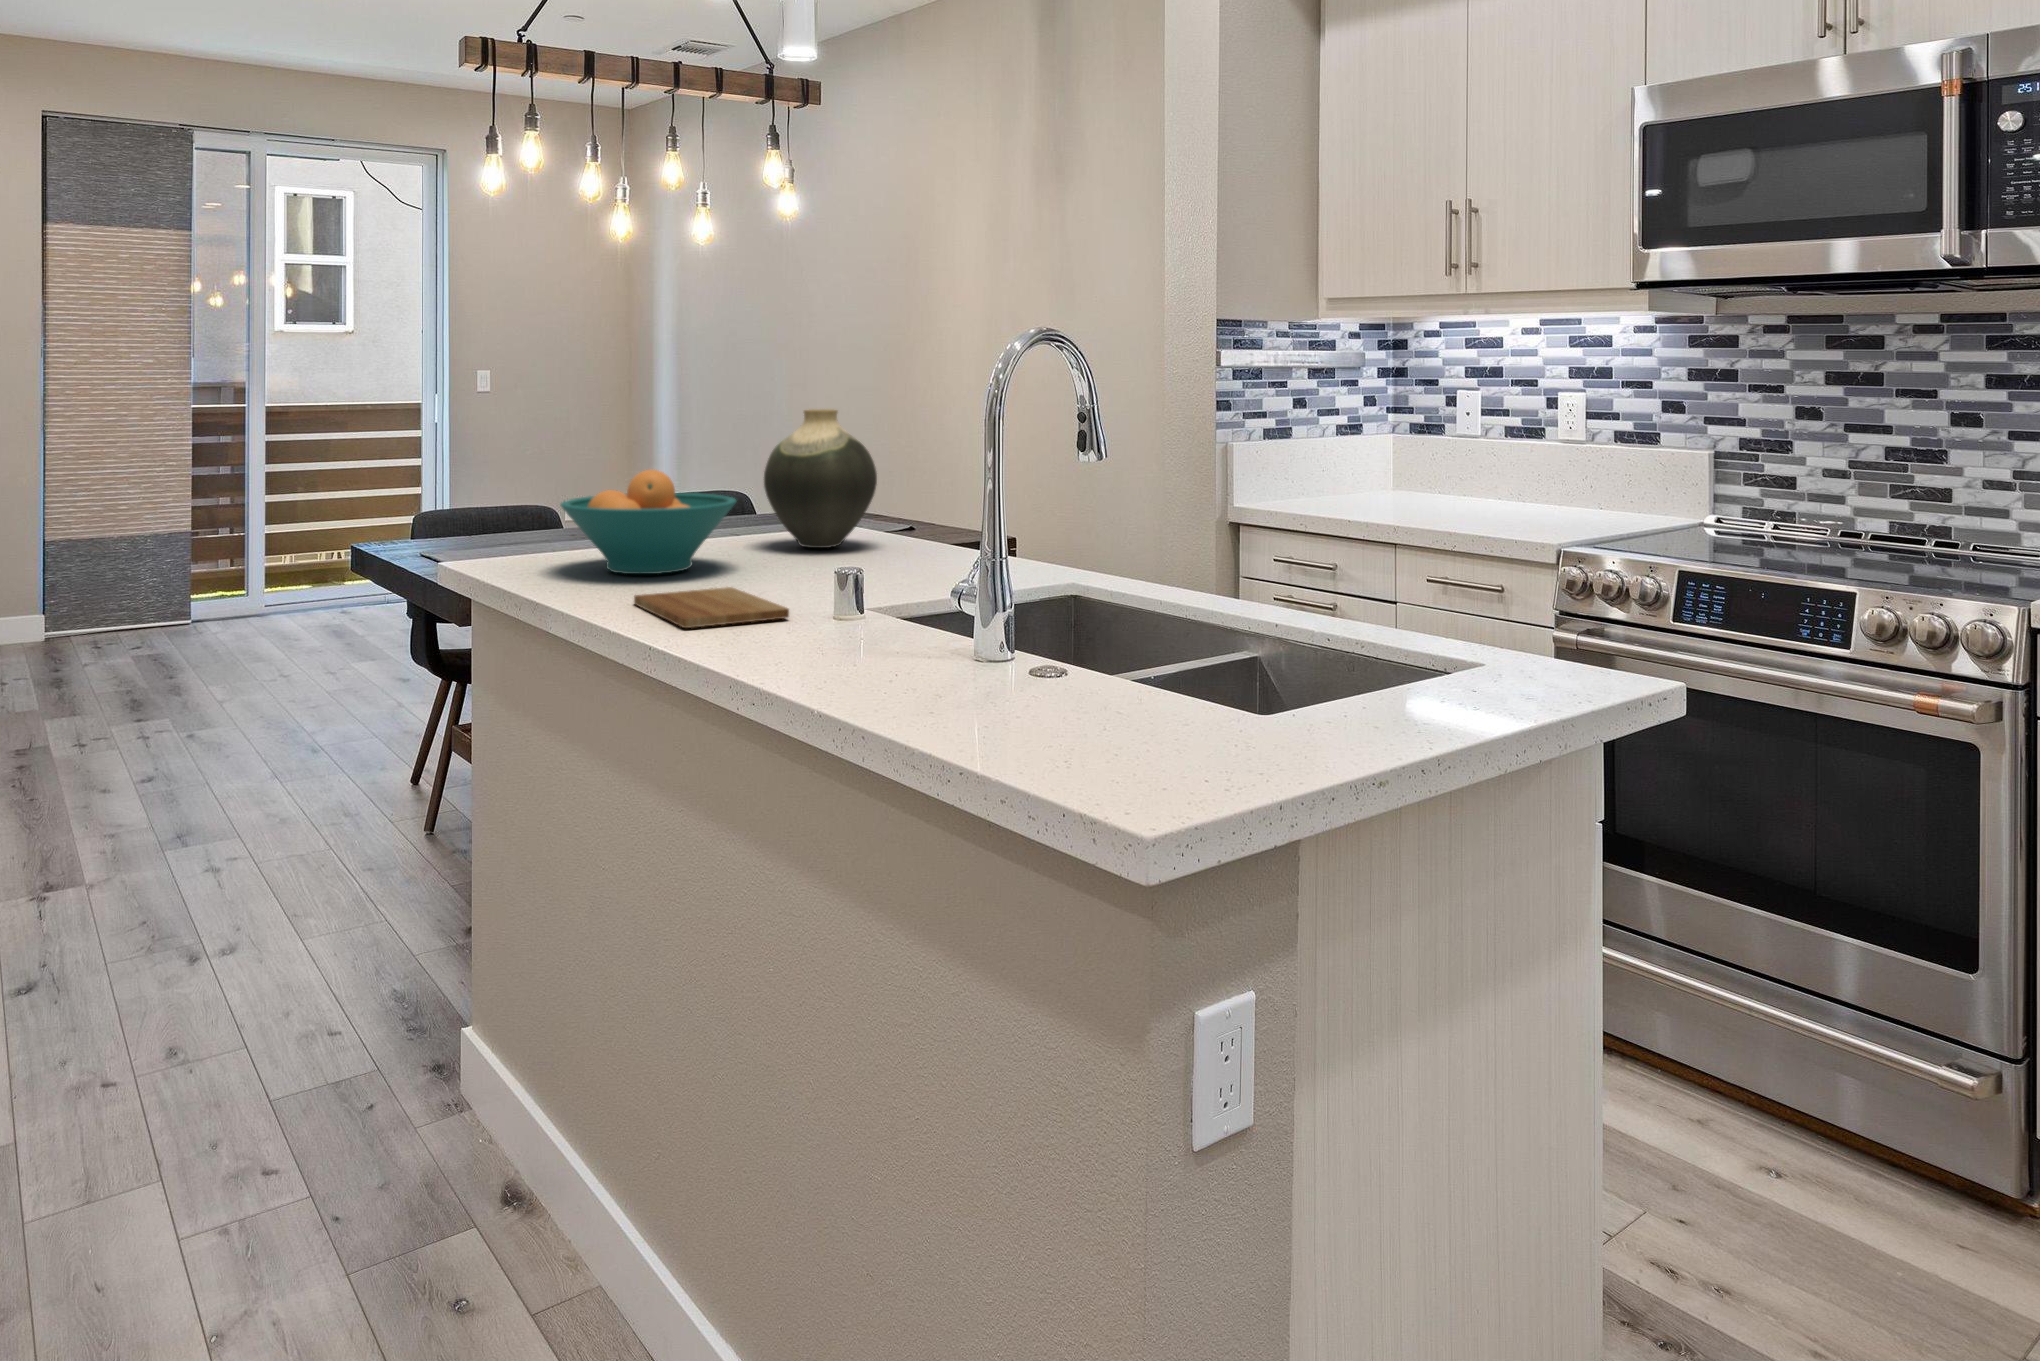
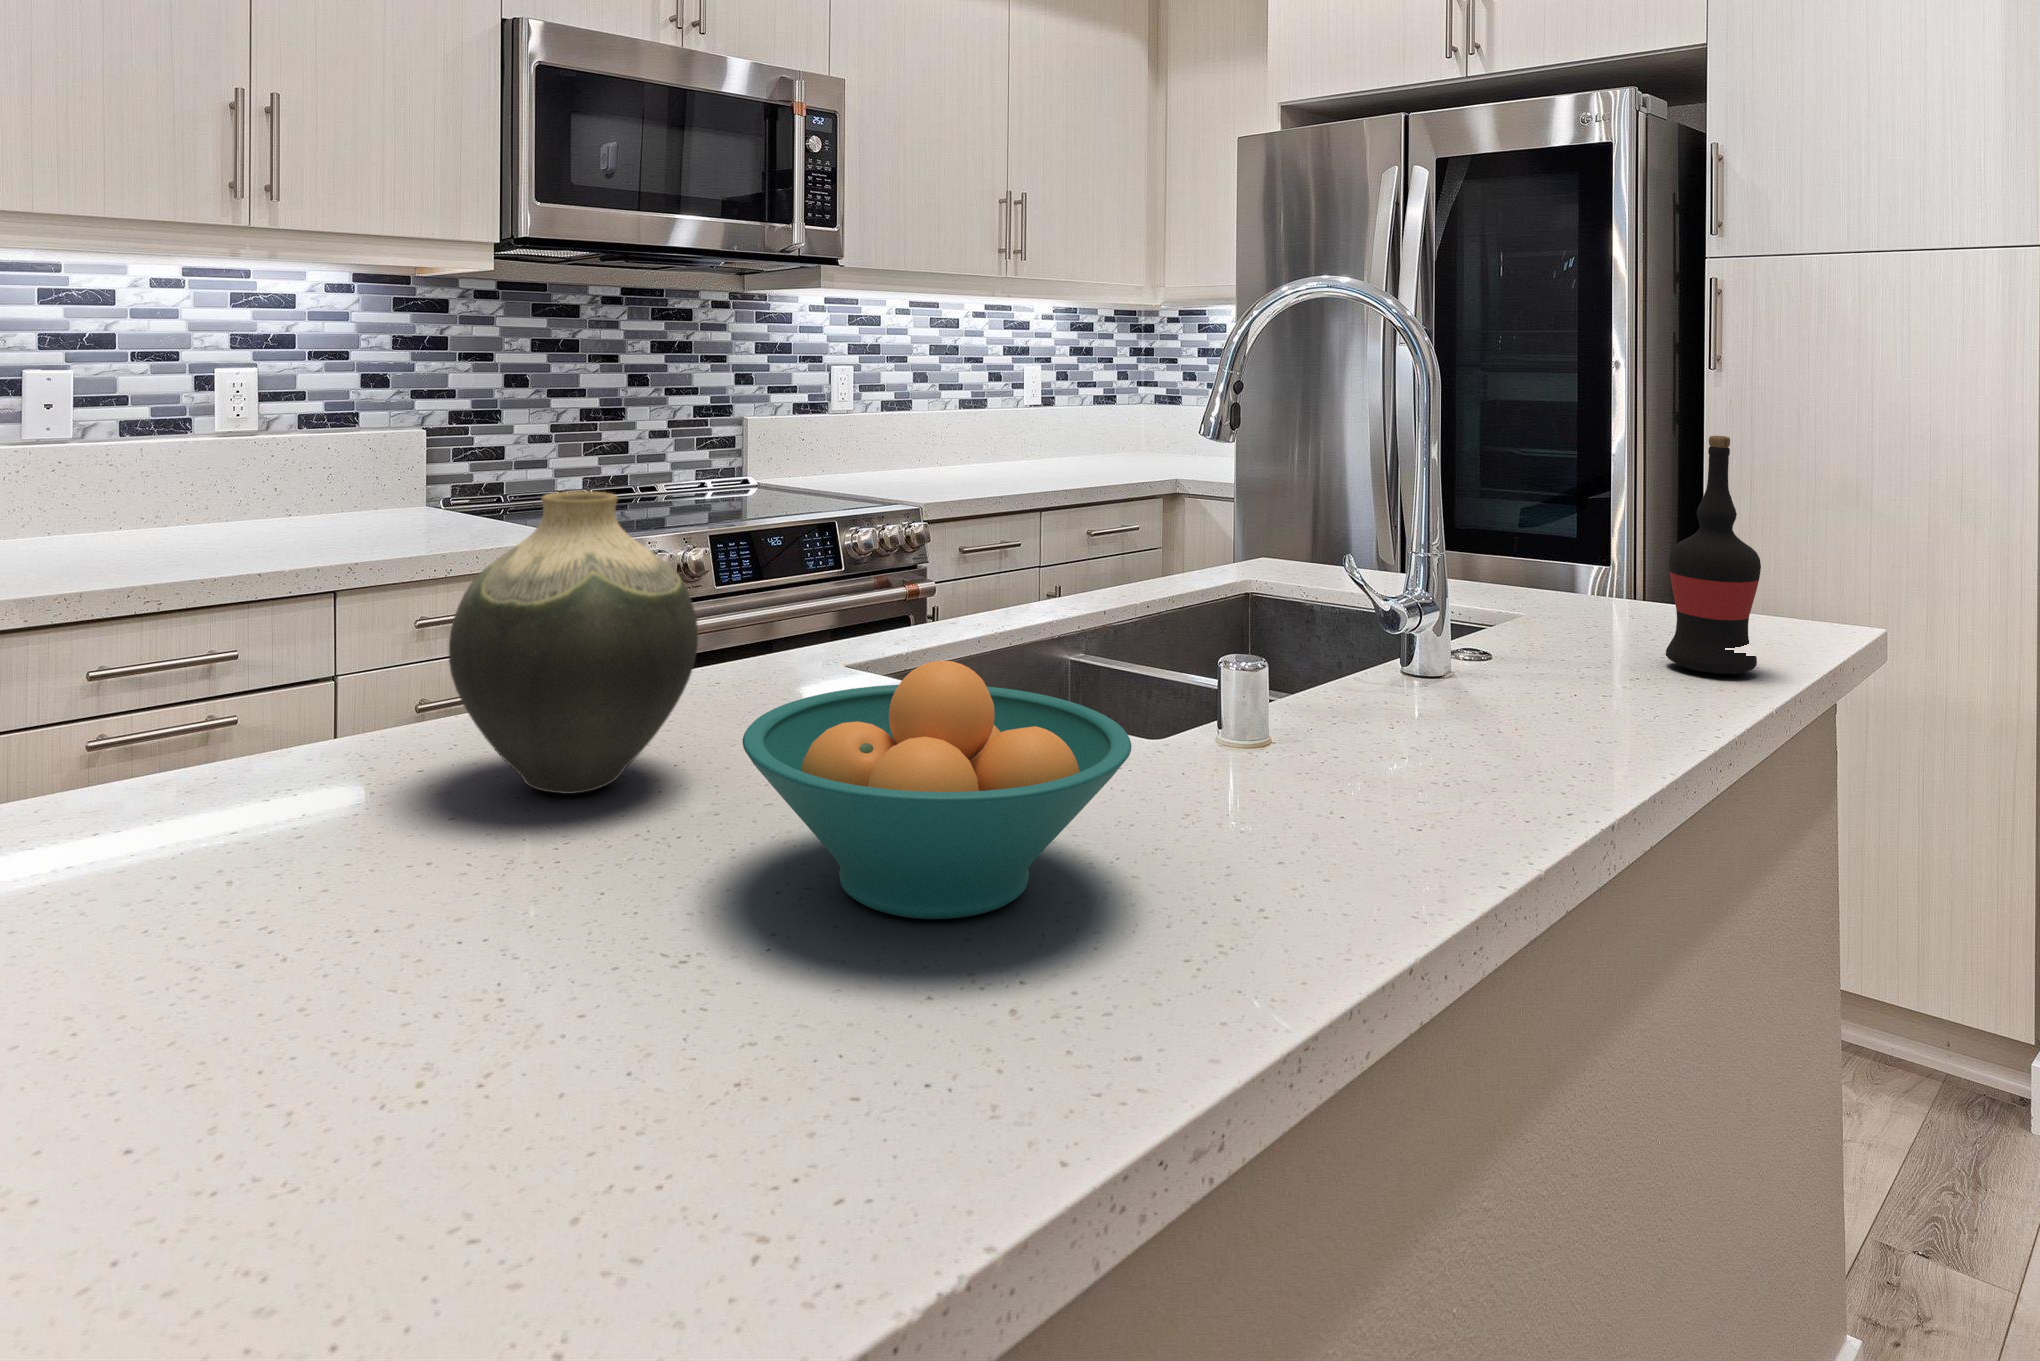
wine bottle: none [1048,423,1169,771] -> present [1666,436,1761,674]
cutting board: present [634,587,789,628] -> none [1177,748,1462,854]

